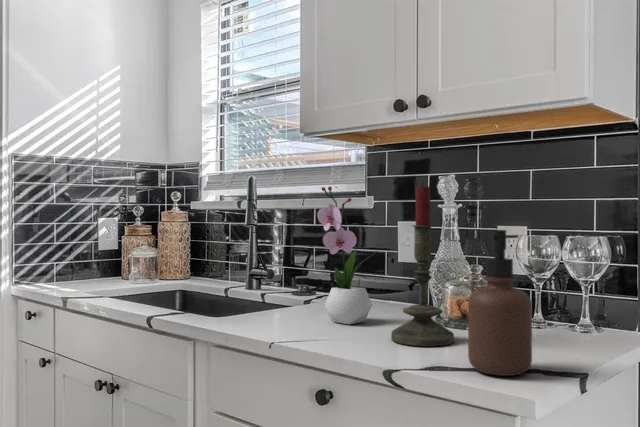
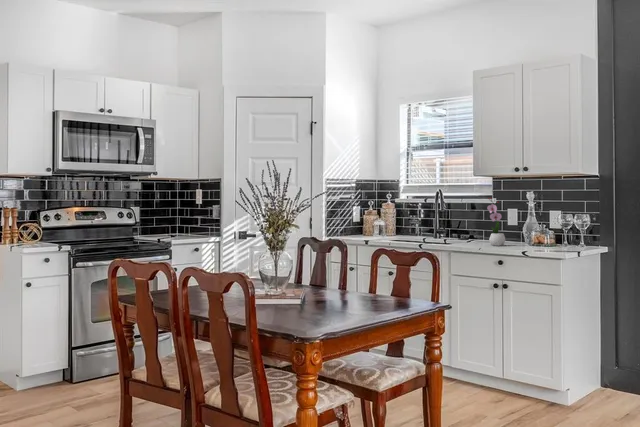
candle: present [391,182,454,346] -> none [518,198,539,249]
soap dispenser: present [468,230,532,376] -> none [546,213,564,252]

